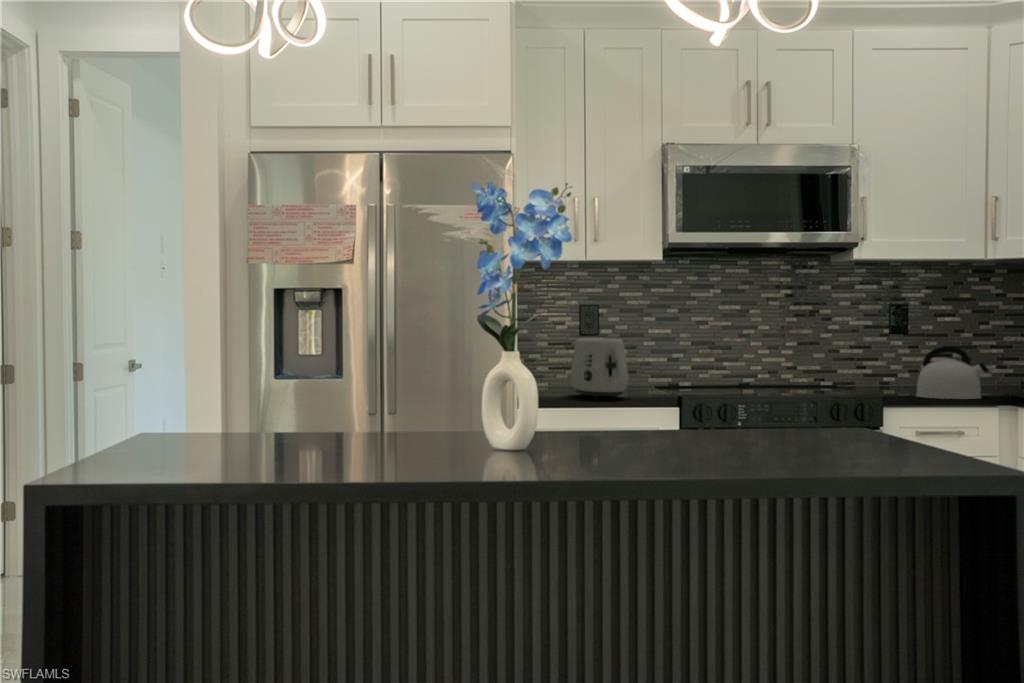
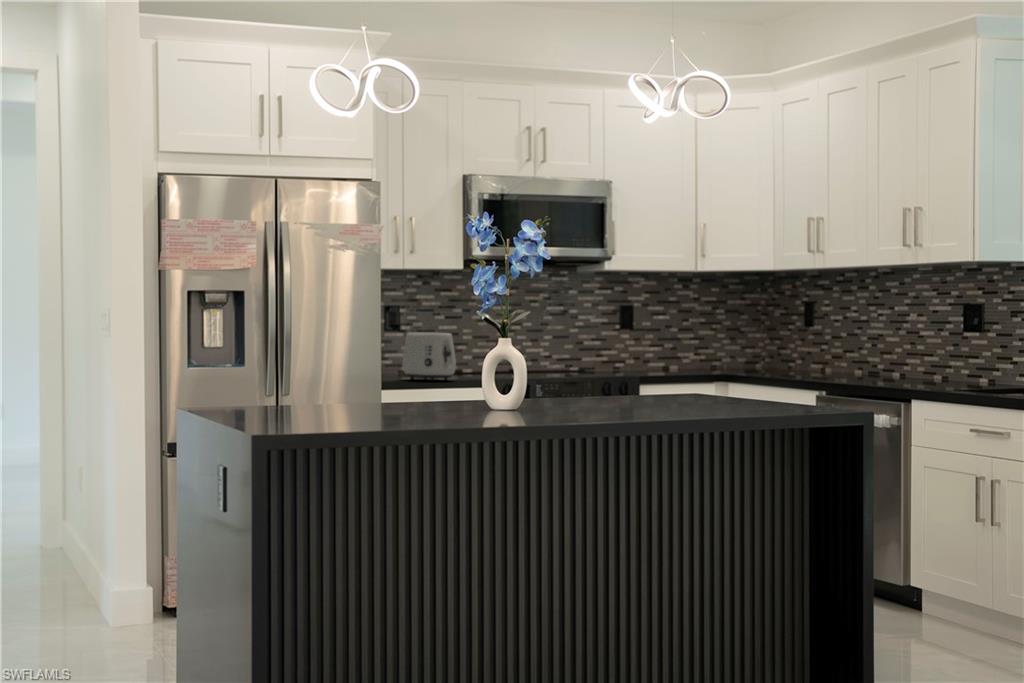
kettle: present [916,346,988,399] -> none [649,338,698,377]

